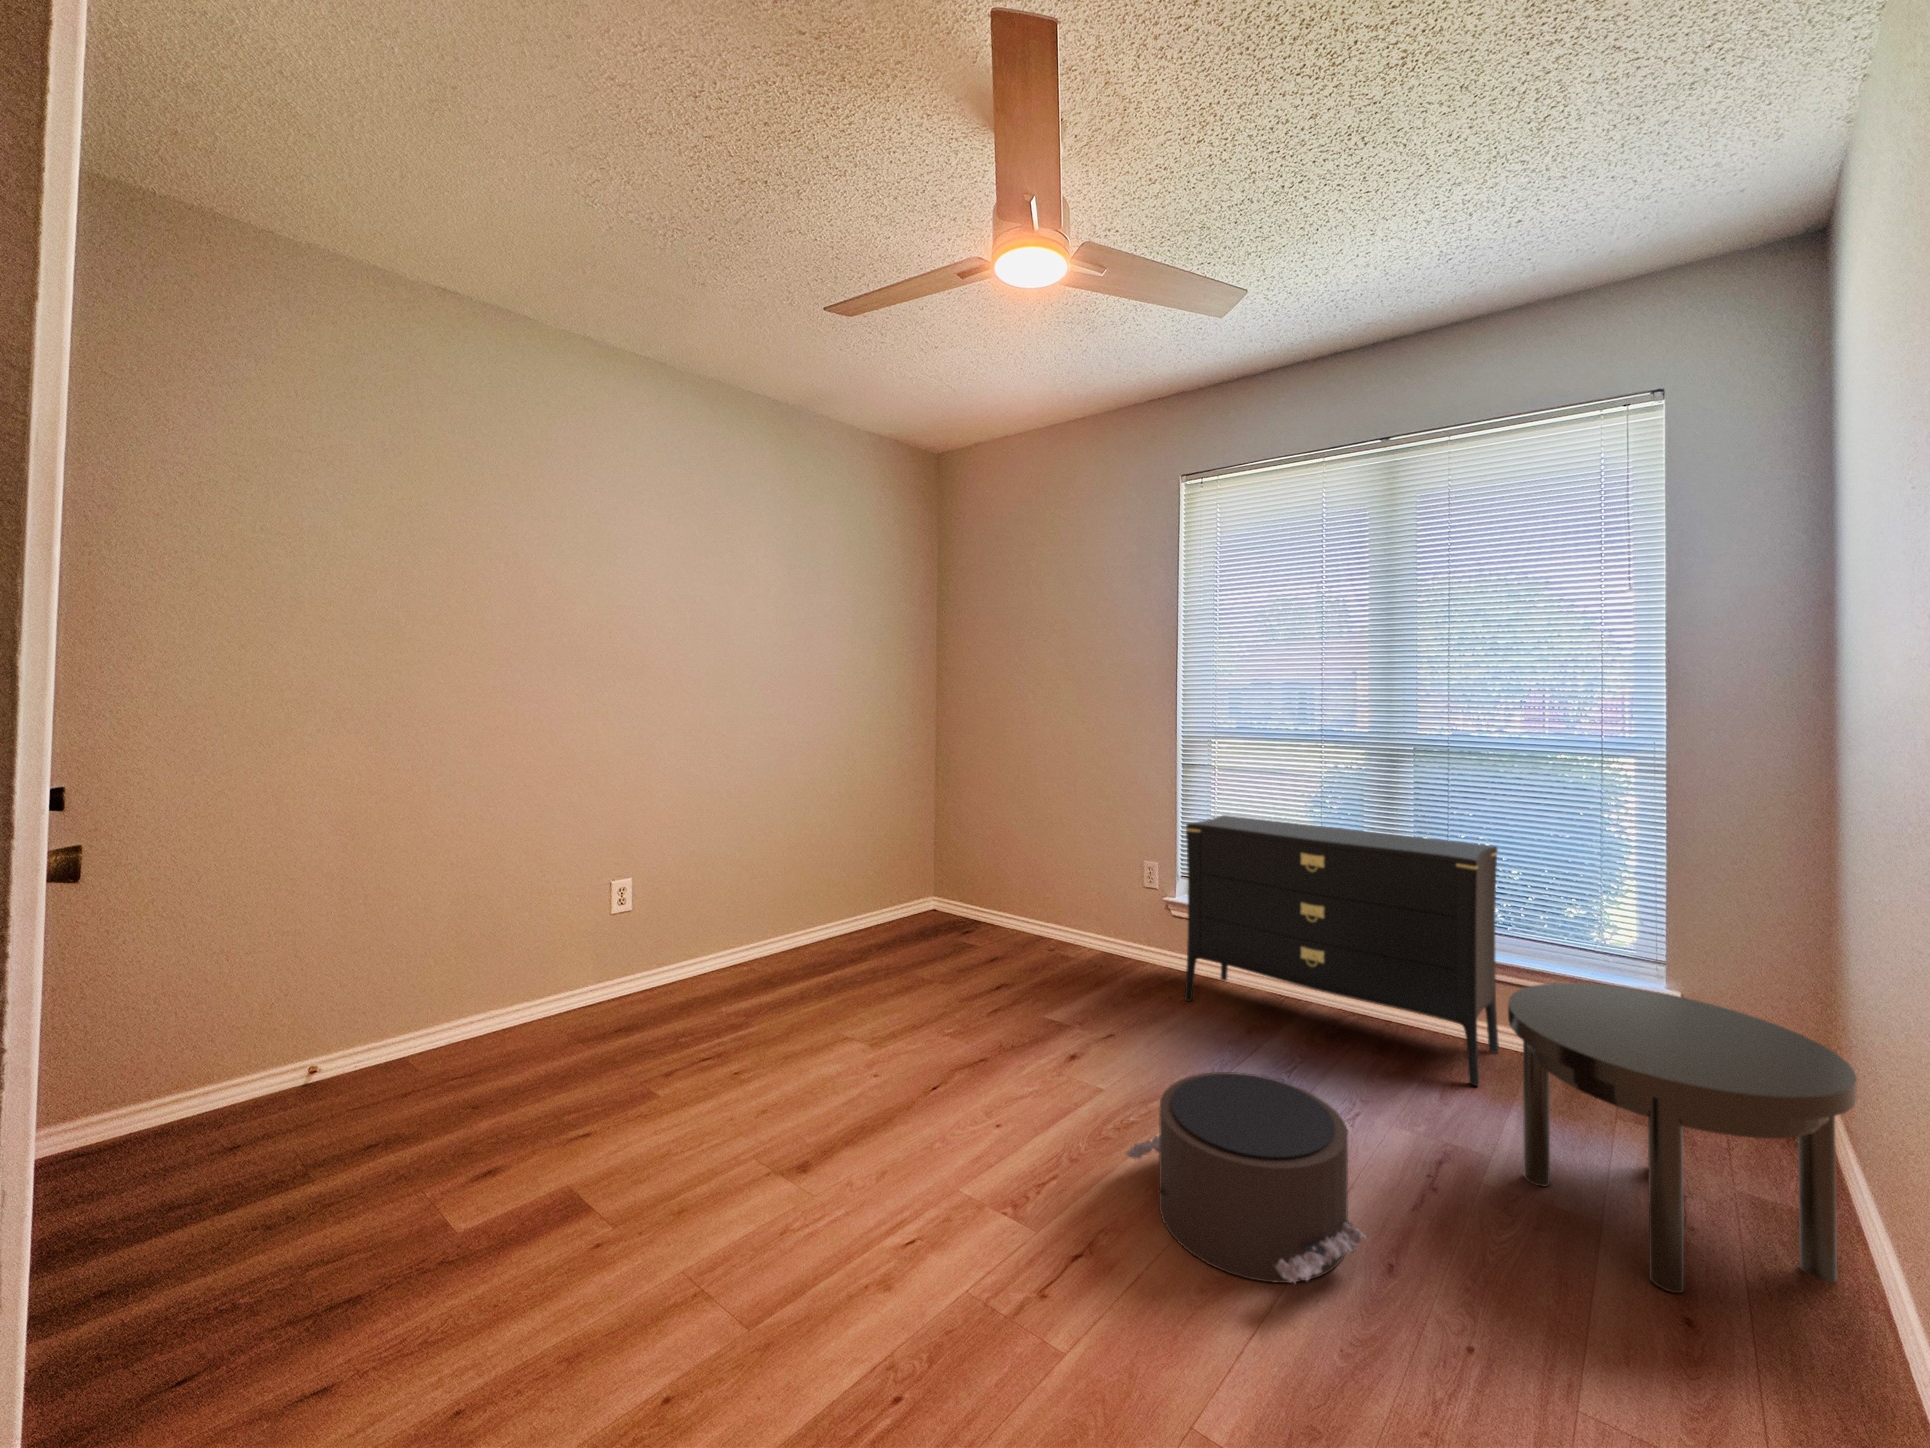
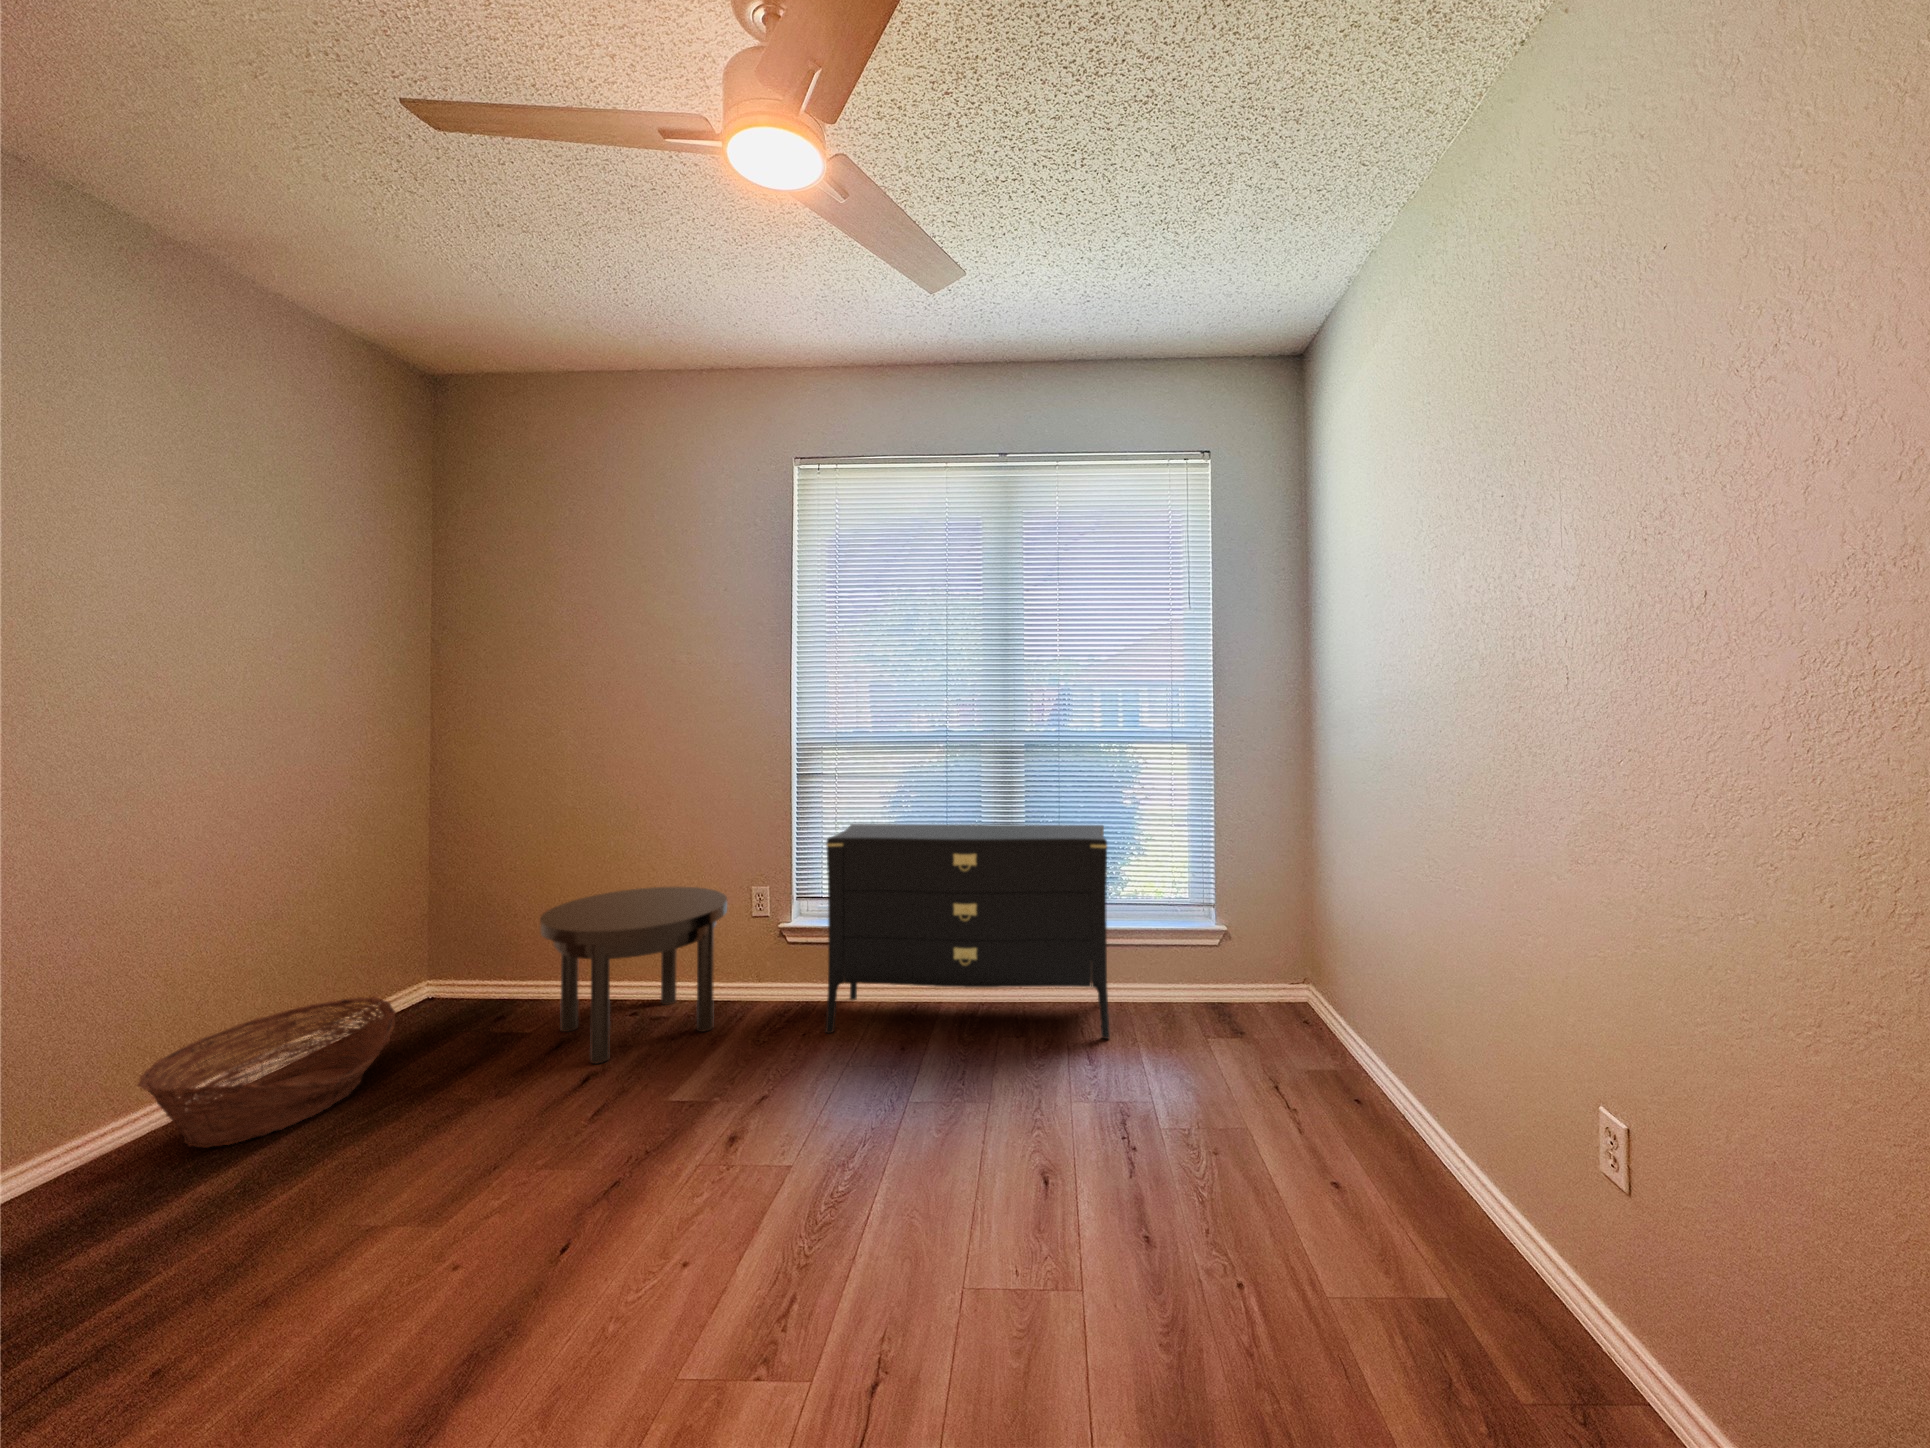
basket: none [773,893,900,966] -> present [137,997,396,1147]
side table: present [1508,983,1857,1293] -> present [540,887,727,1064]
pouf: present [1125,1072,1369,1283] -> none [873,1091,1131,1319]

